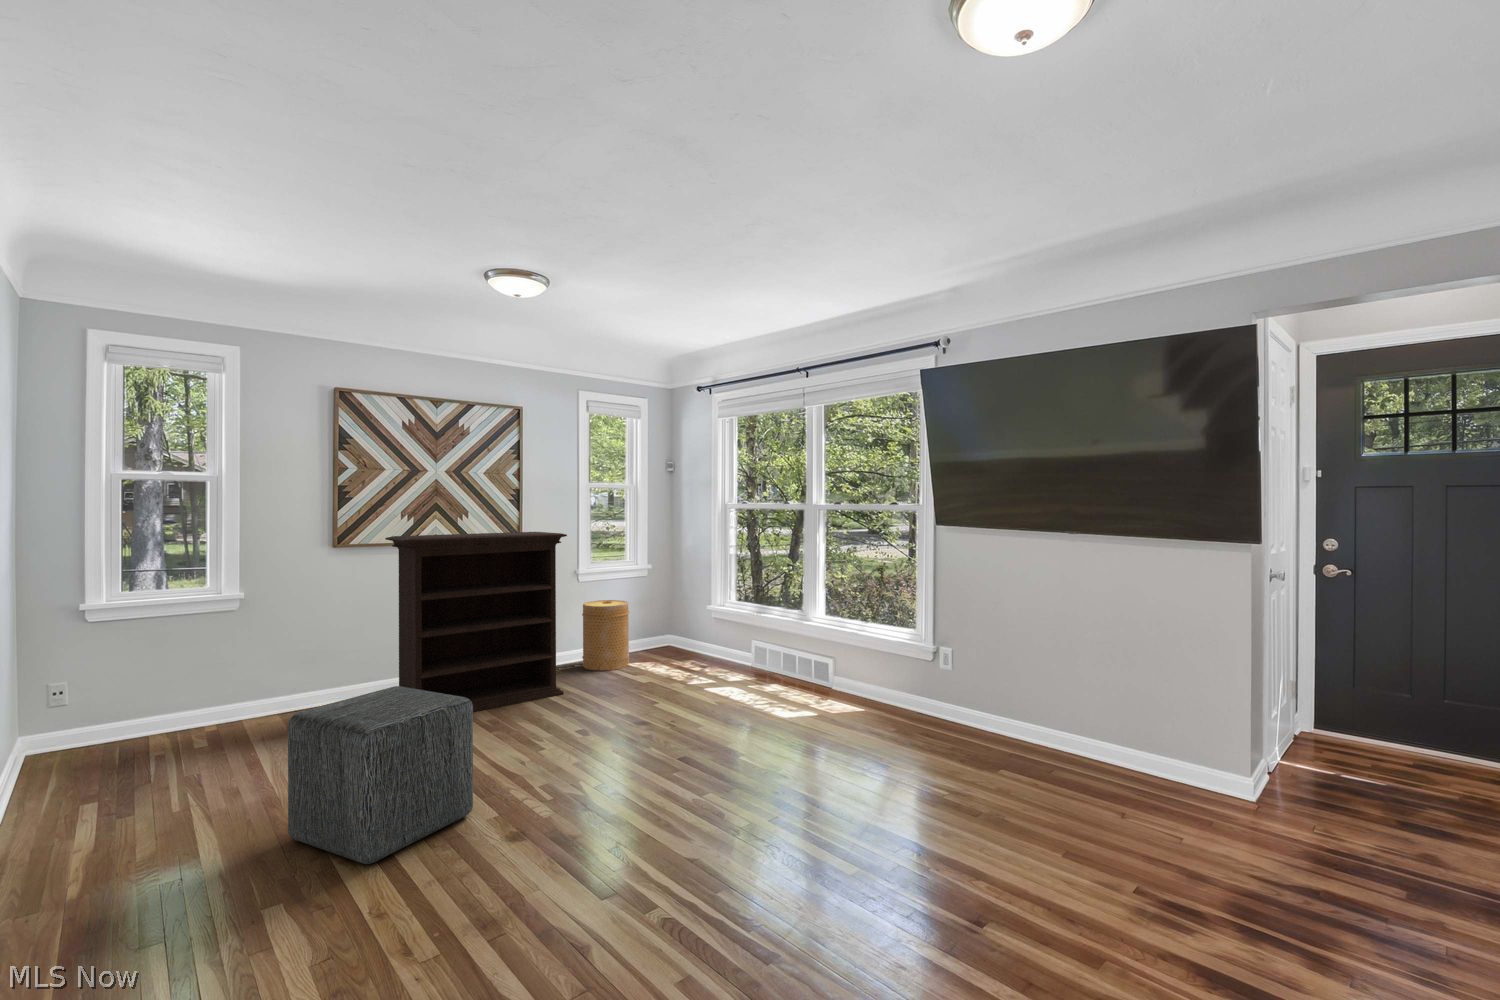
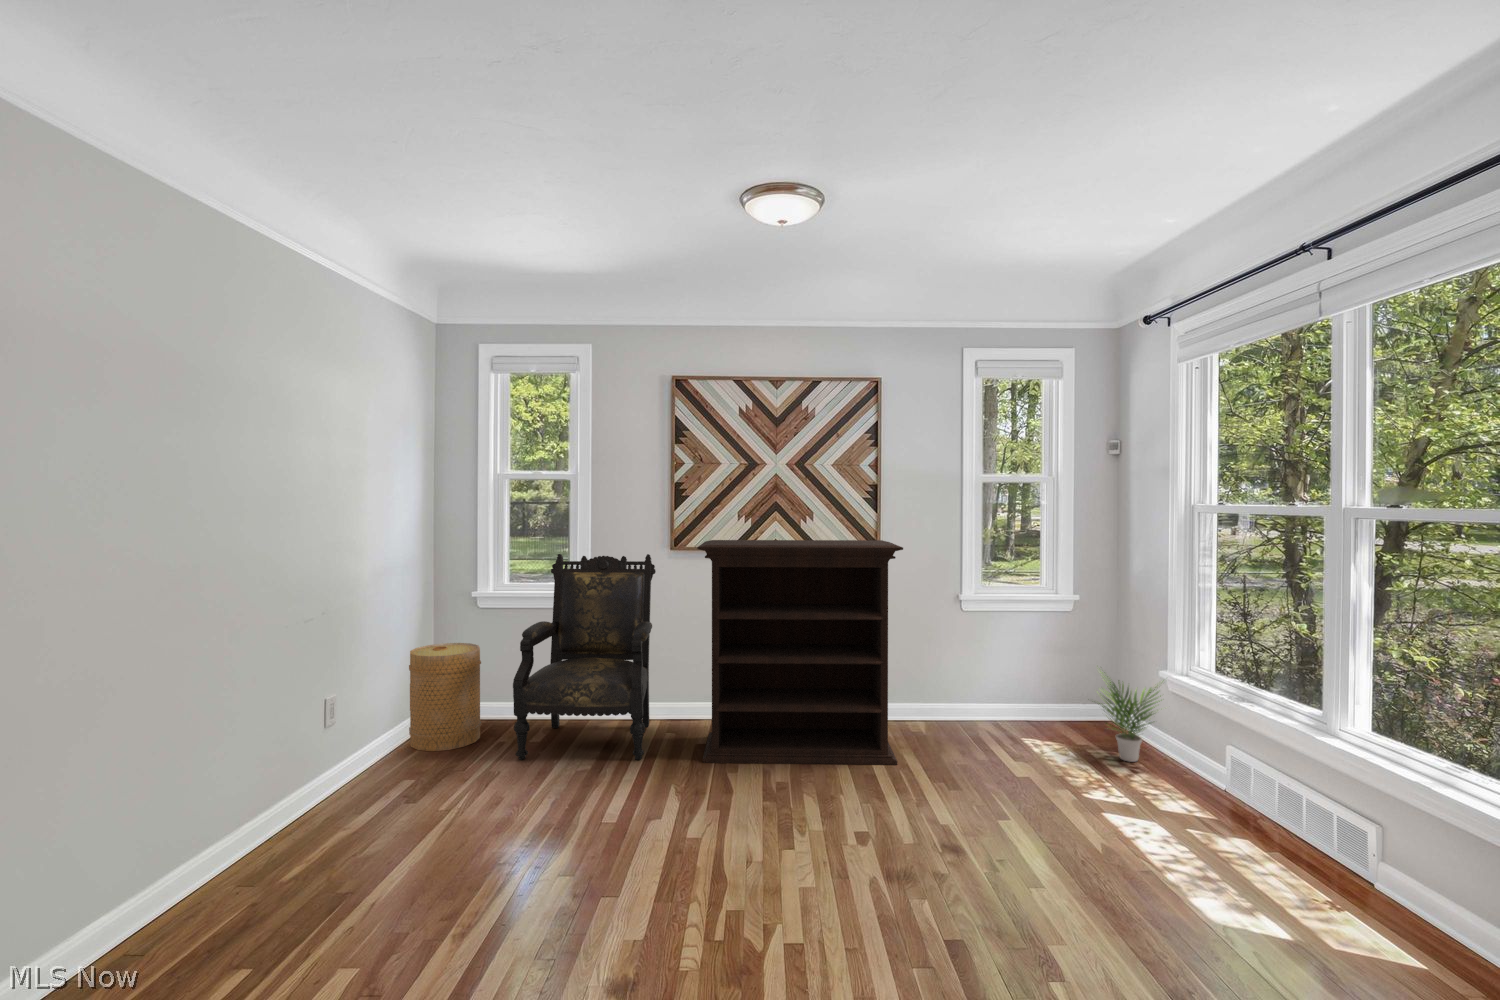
armchair: none [193,553,349,764] -> present [513,554,656,760]
basket: present [582,600,629,671] -> present [409,643,481,751]
potted plant: none [671,607,720,665] -> present [1099,676,1161,762]
ottoman: present [288,686,473,864] -> none [449,732,621,964]

